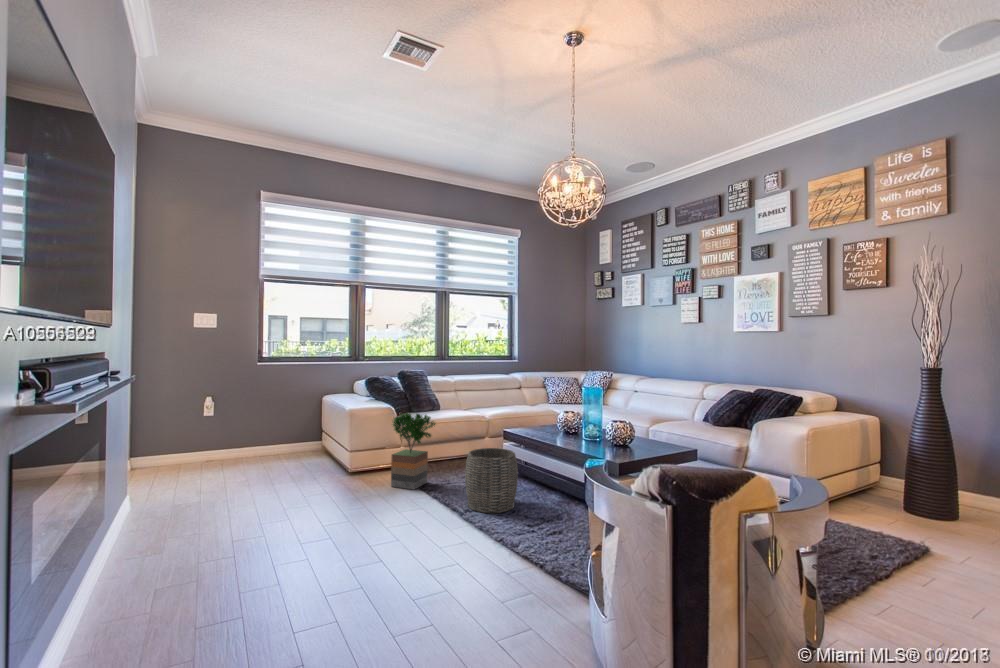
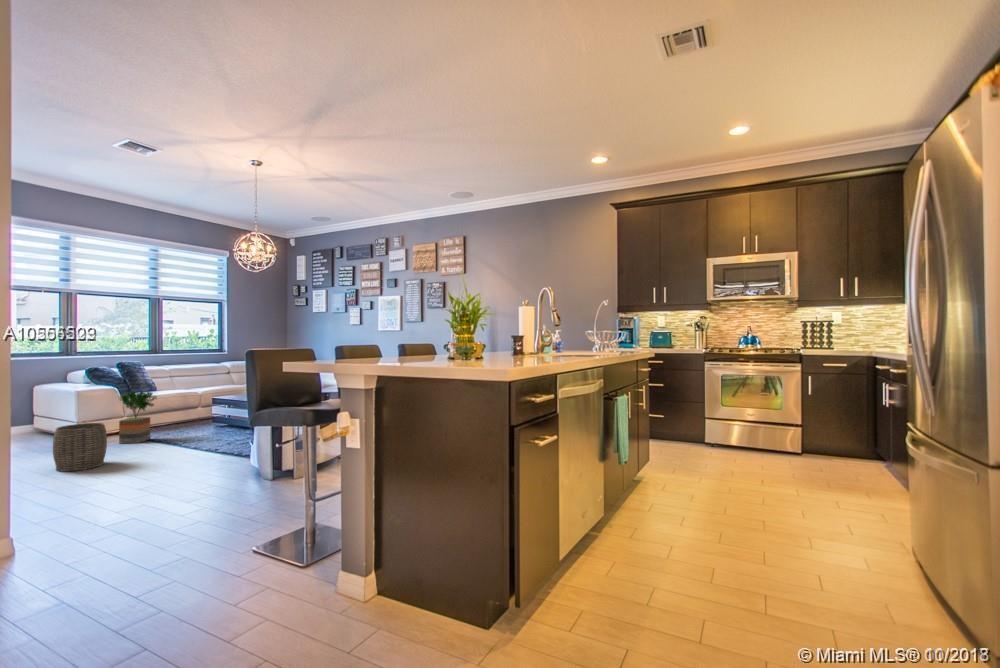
woven basket: present [465,448,518,513] -> present [53,423,107,472]

